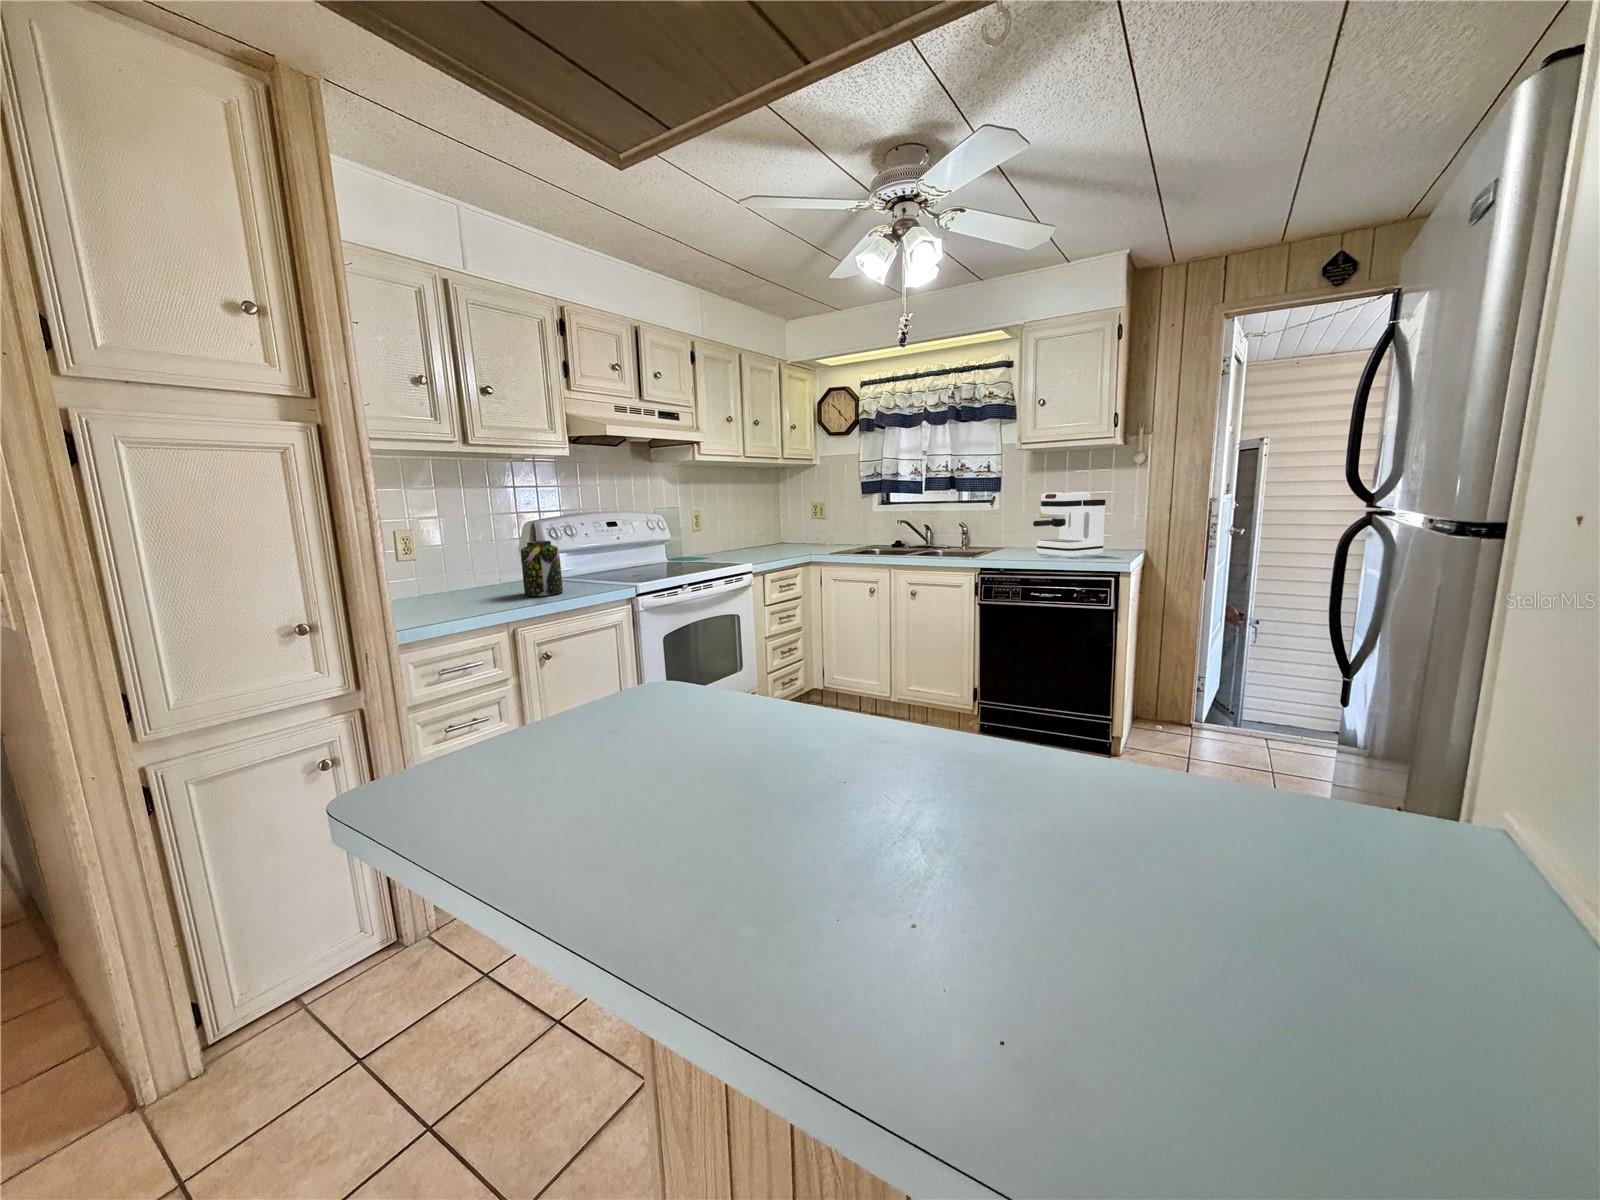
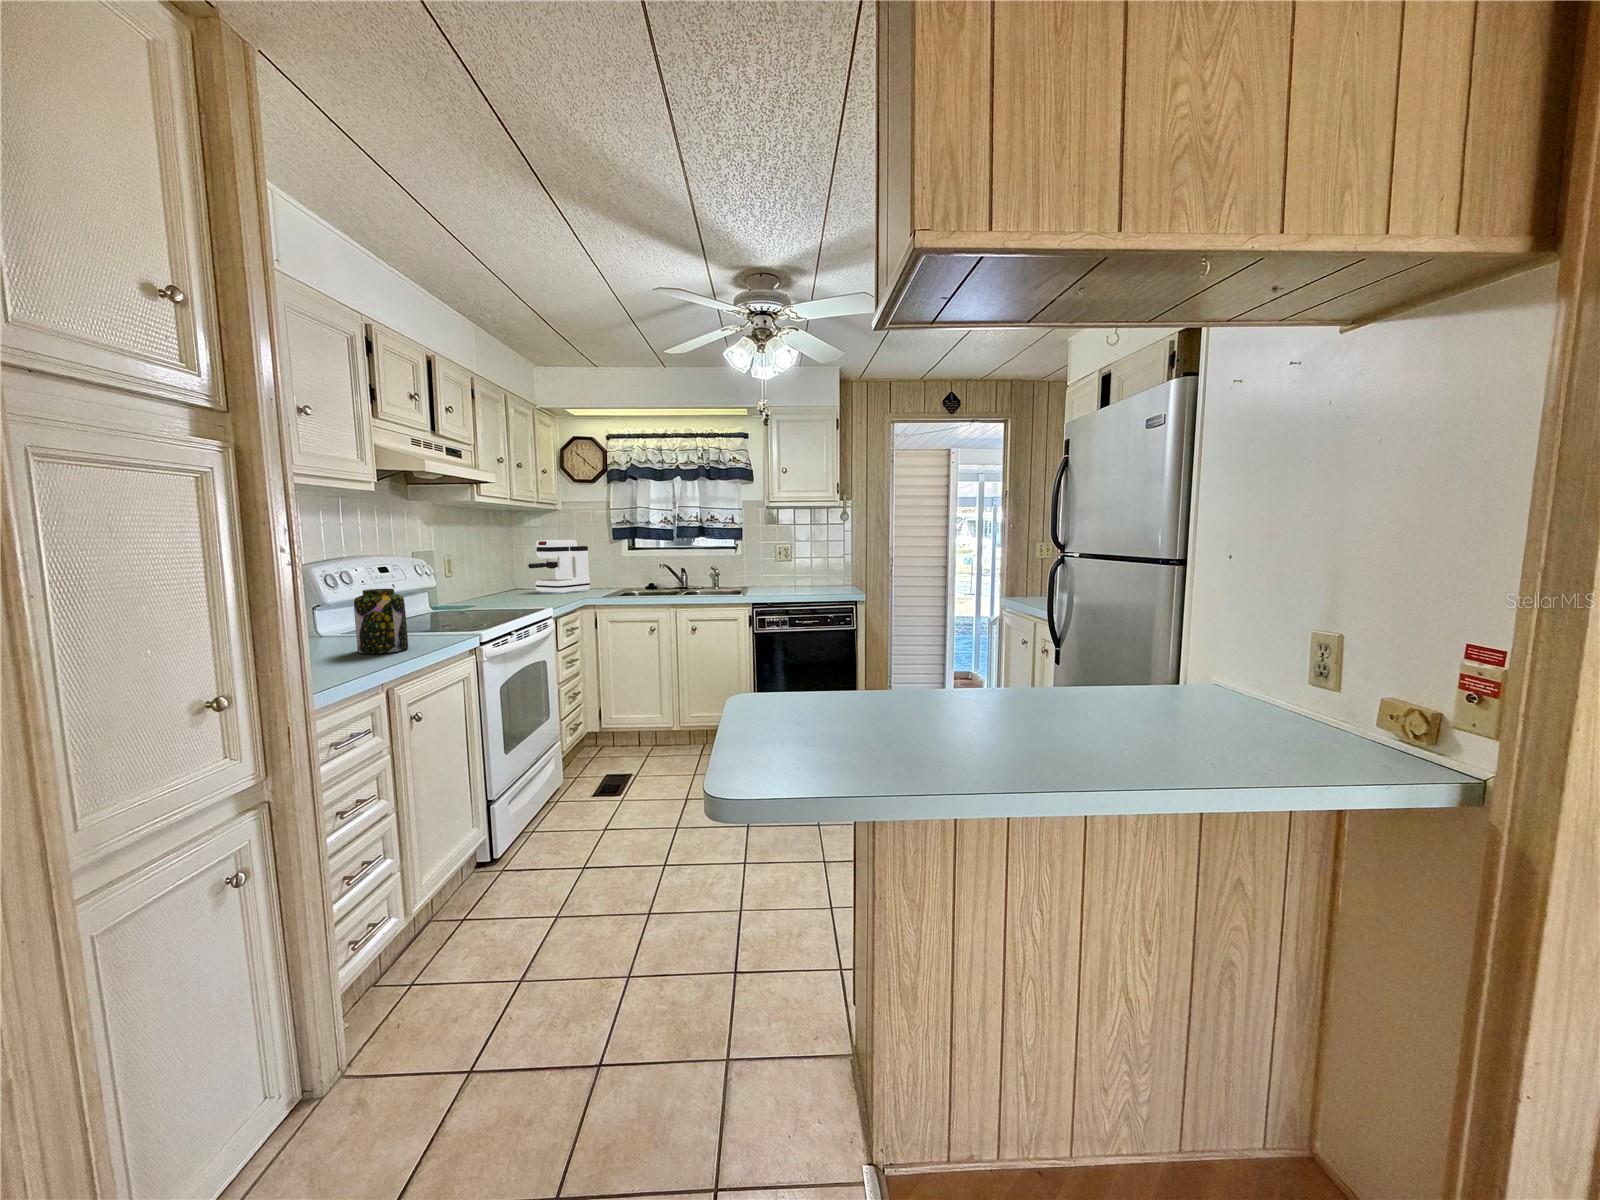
coffee maker: present [1033,492,1106,557] -> present [528,540,590,593]

